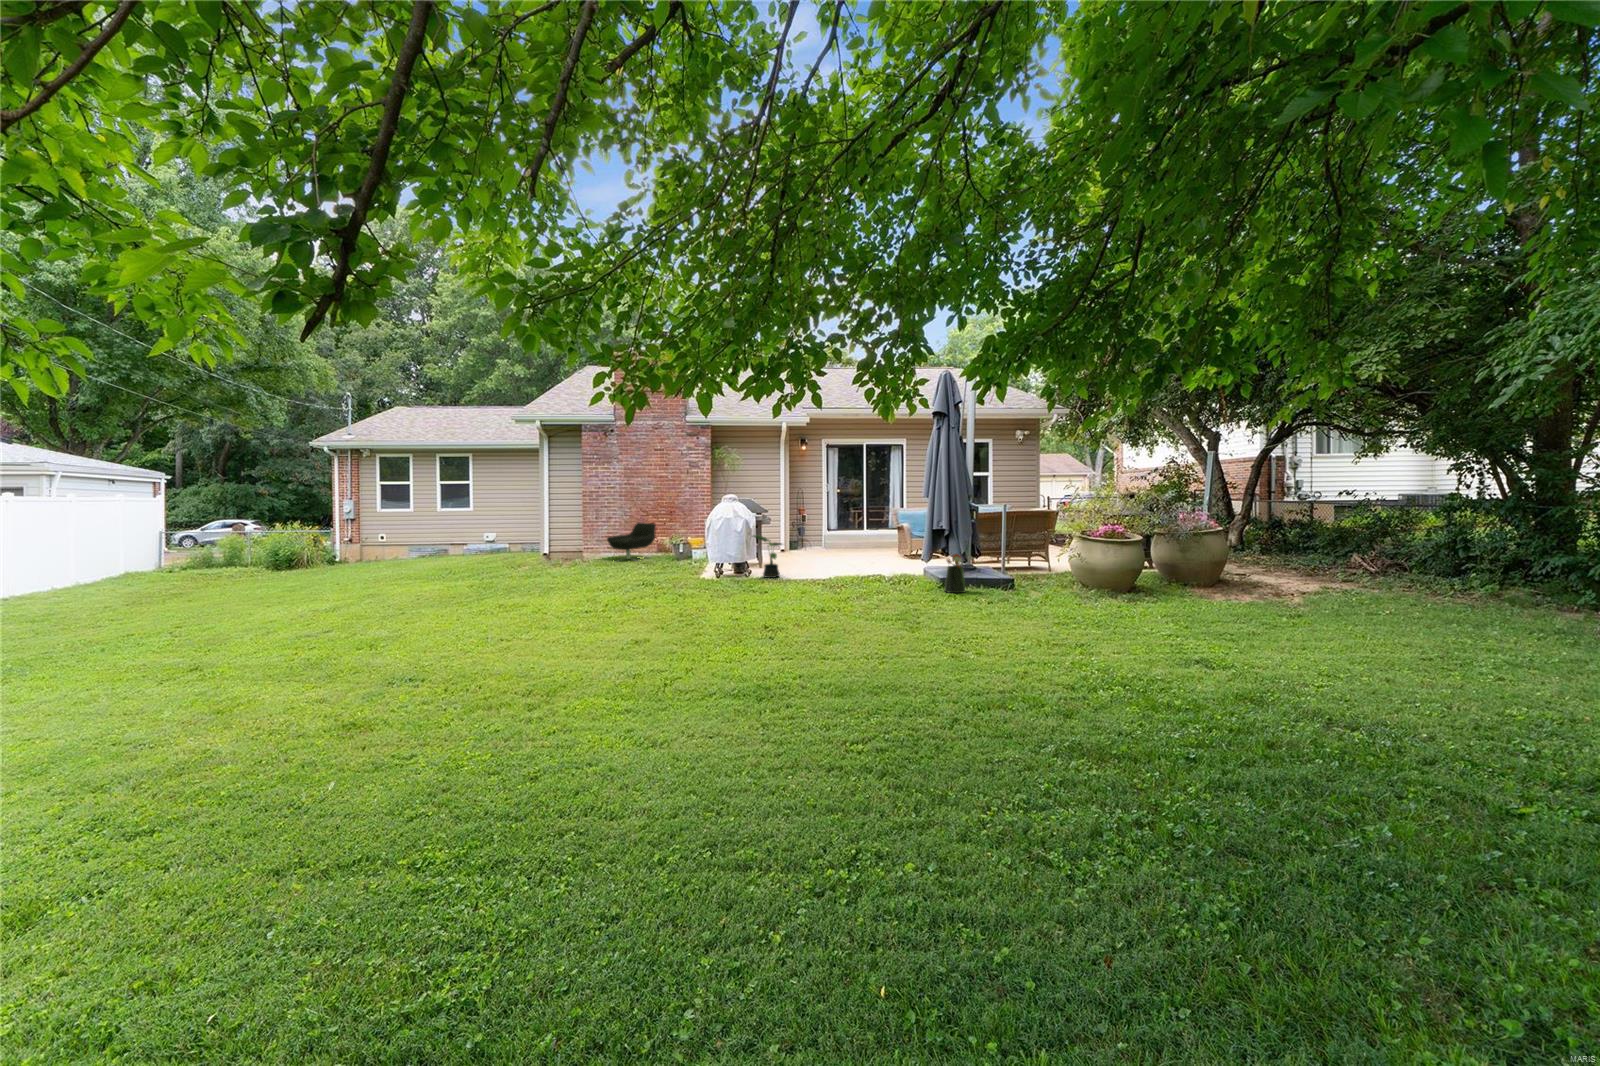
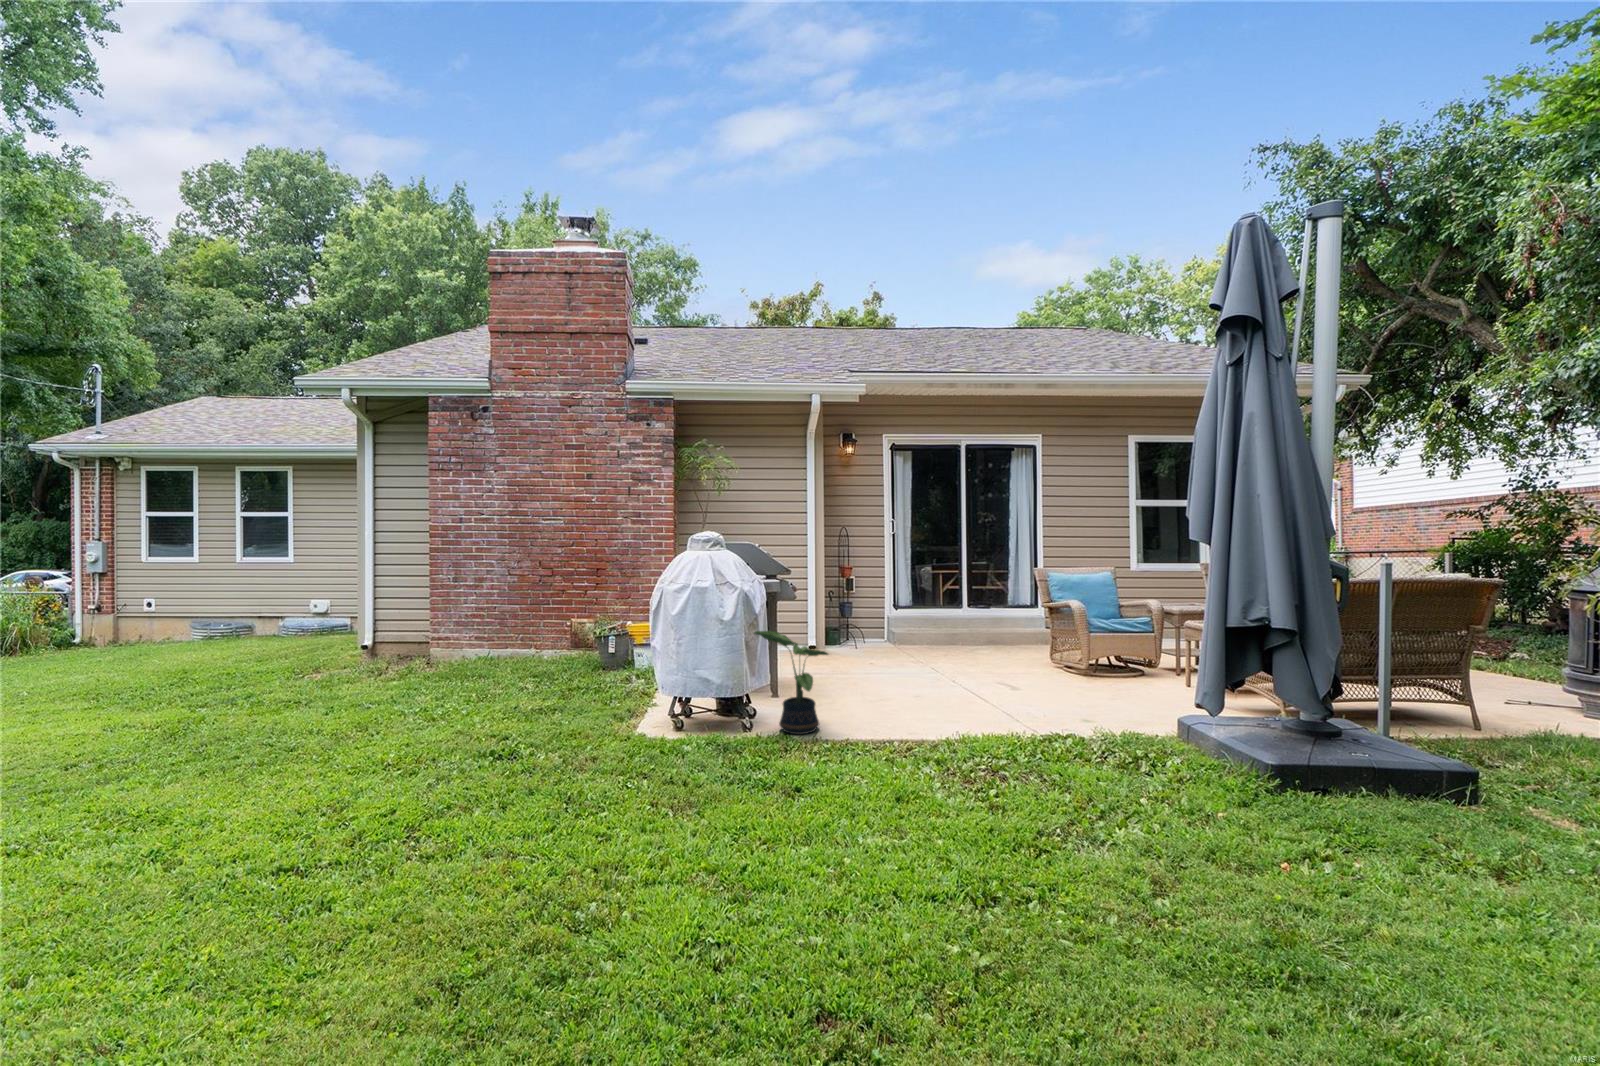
lounge chair: present [607,523,656,560] -> none [468,588,567,670]
watering can: present [944,554,966,593] -> none [1302,702,1381,827]

